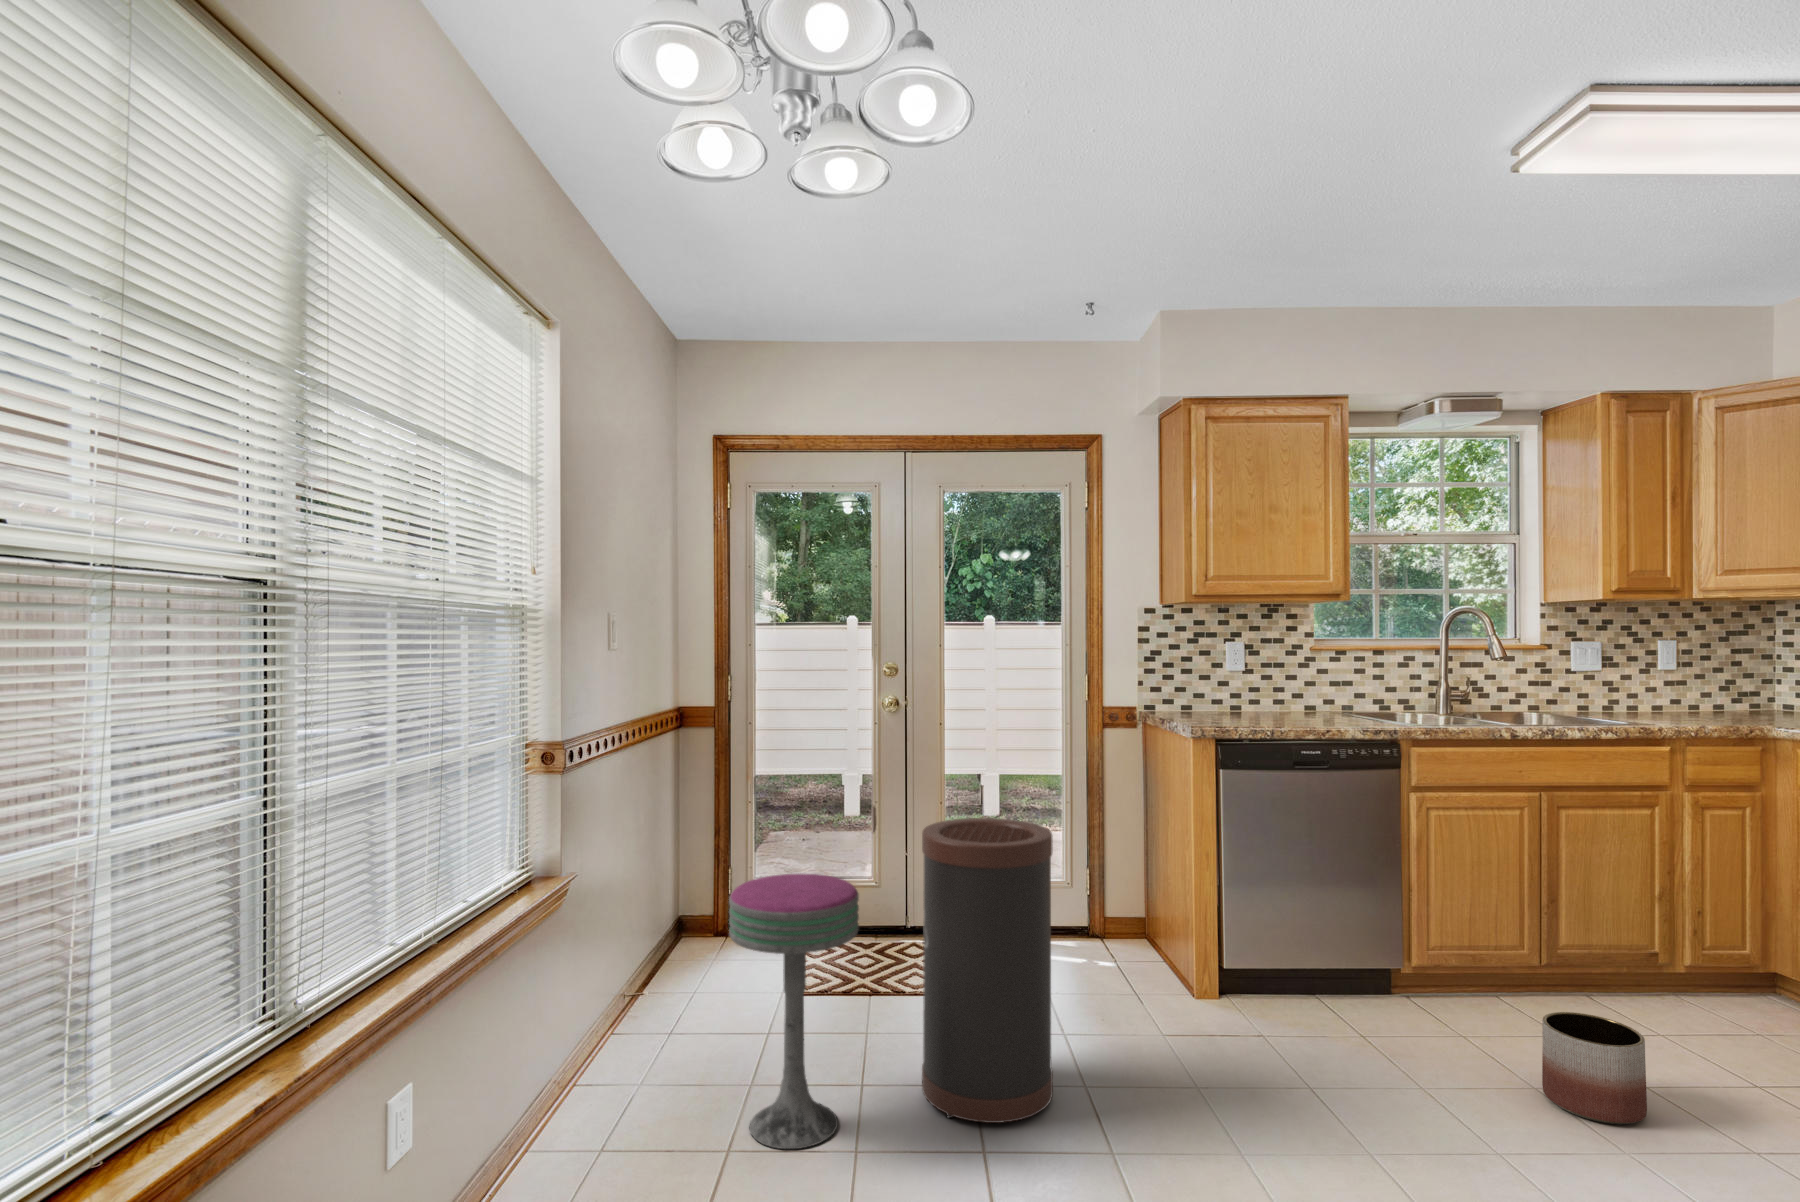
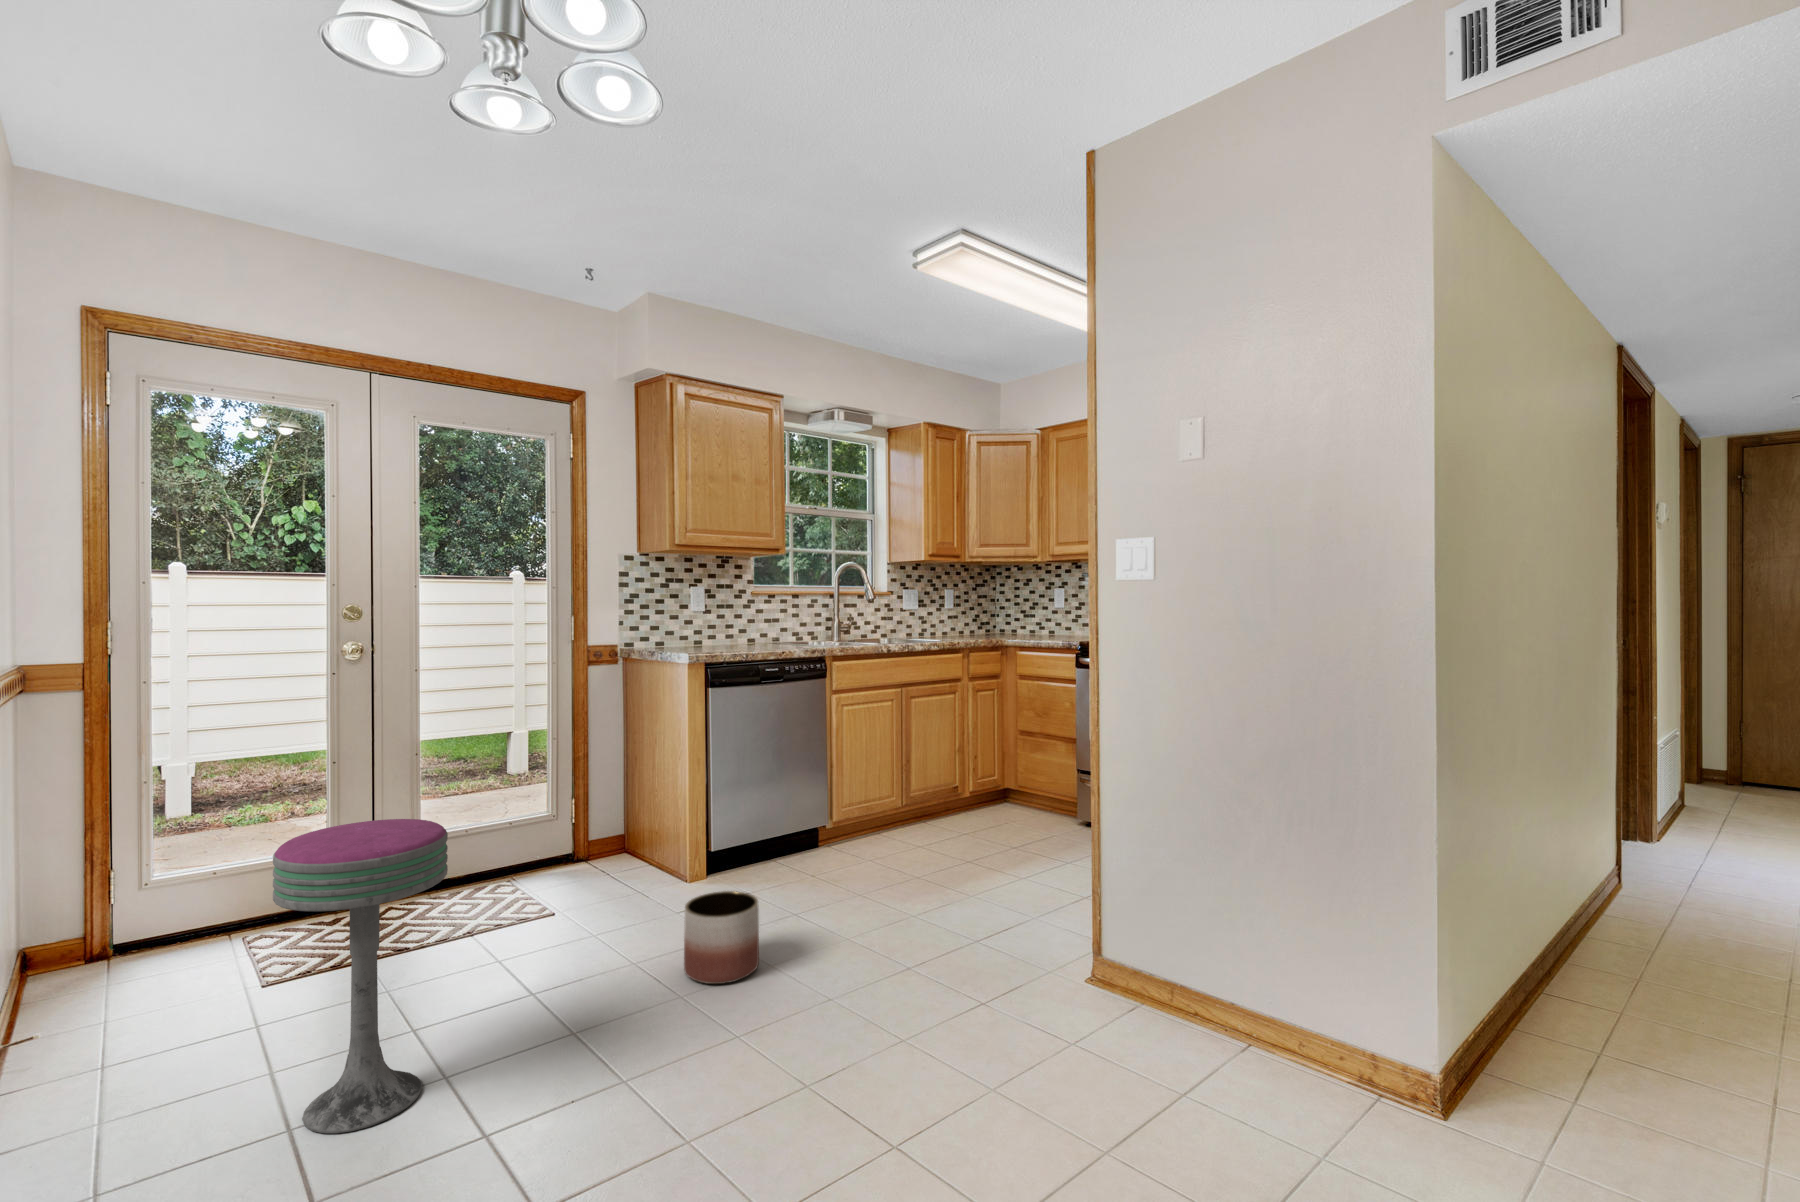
trash can: present [922,818,1053,1123] -> none [494,740,630,1034]
planter: present [1542,1012,1647,1124] -> present [684,891,759,984]

